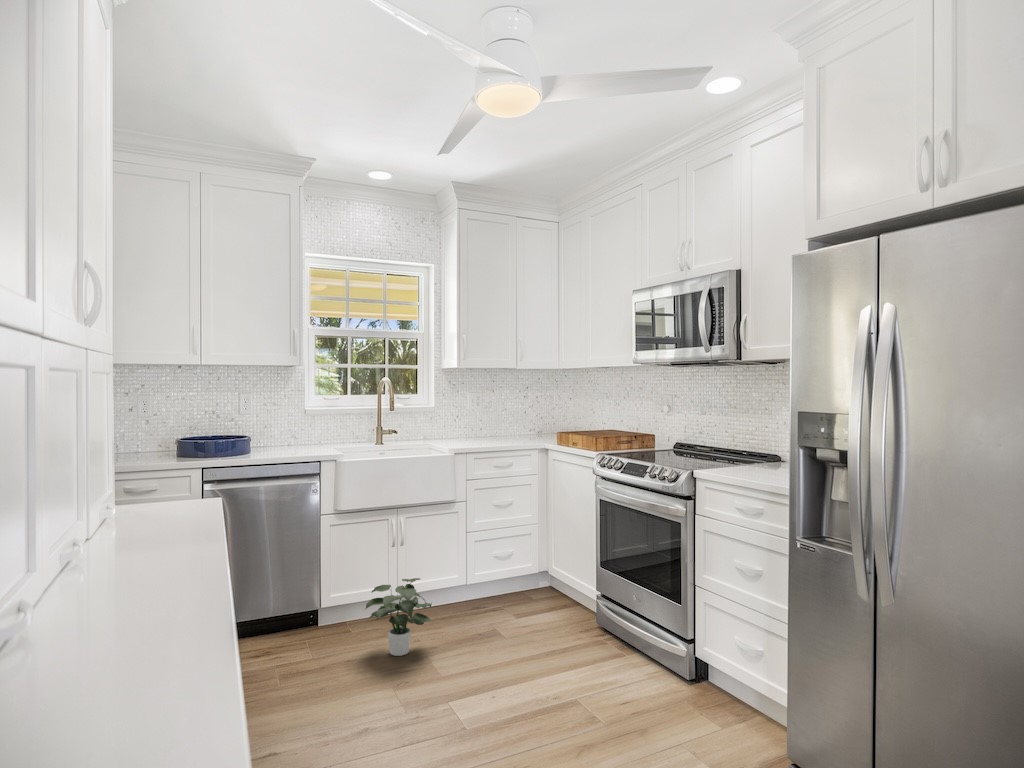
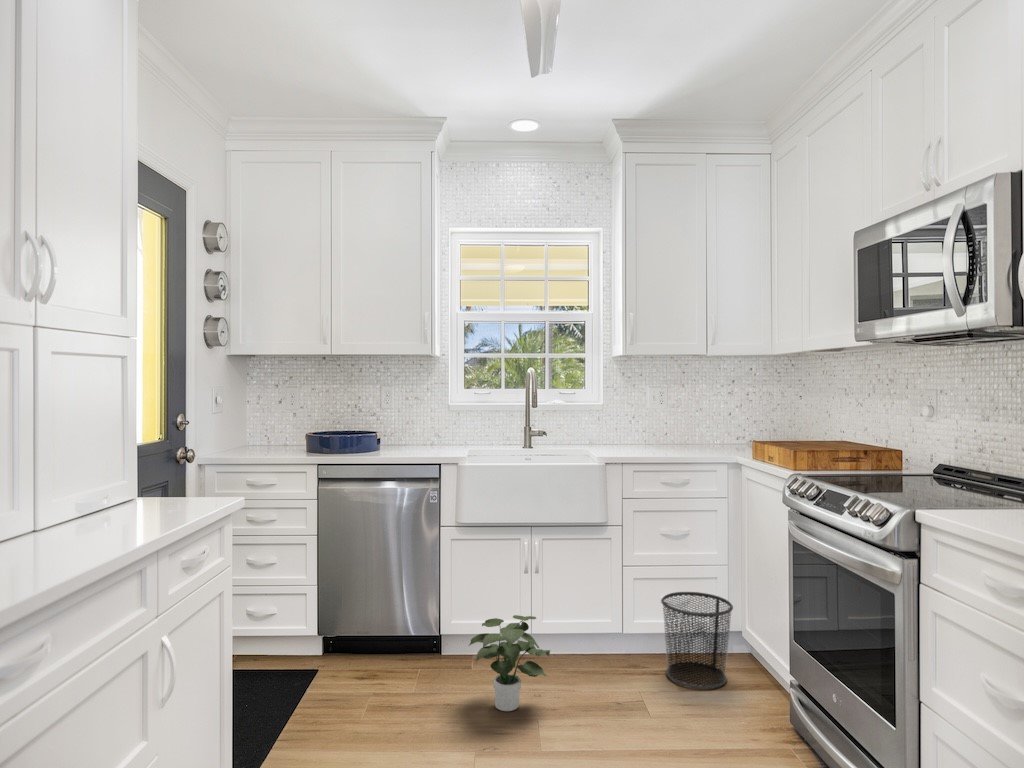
waste bin: none [501,547,553,616] -> present [661,592,733,689]

